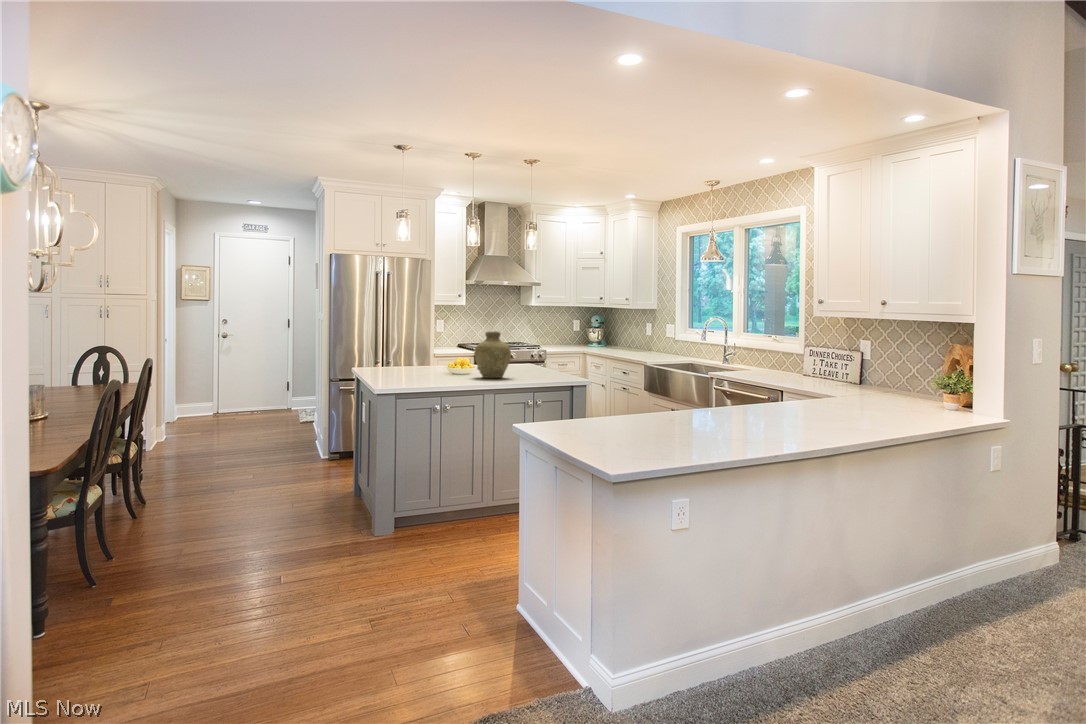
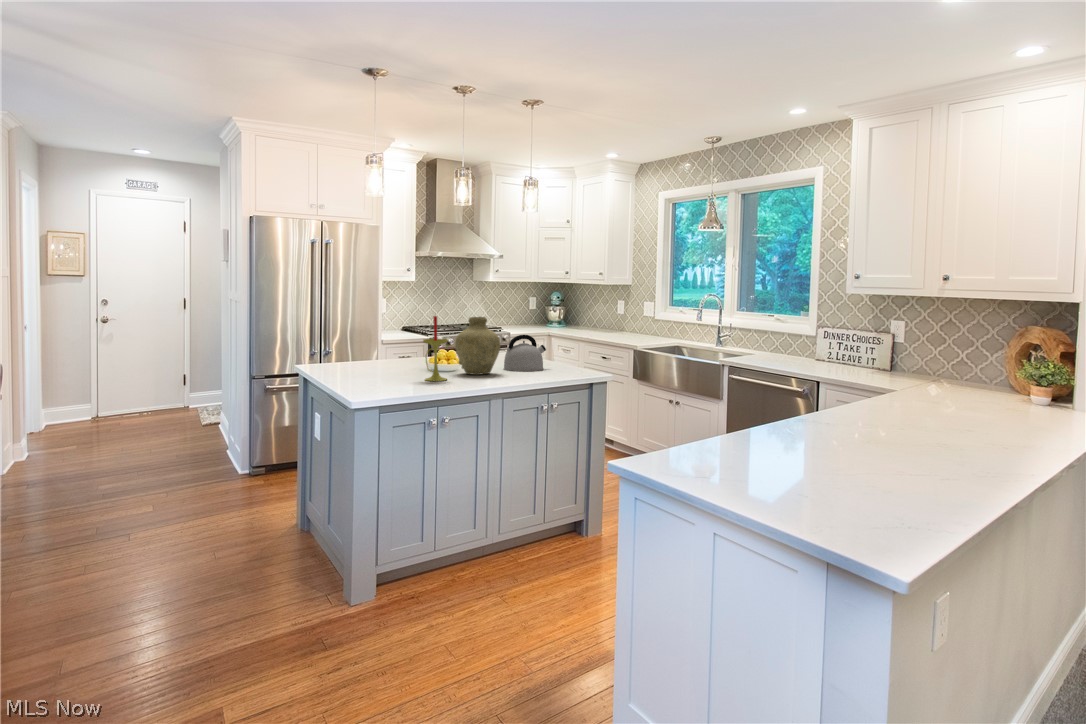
candle: none [444,328,464,381] -> present [423,316,448,381]
kettle: none [518,347,554,377] -> present [503,335,546,371]

